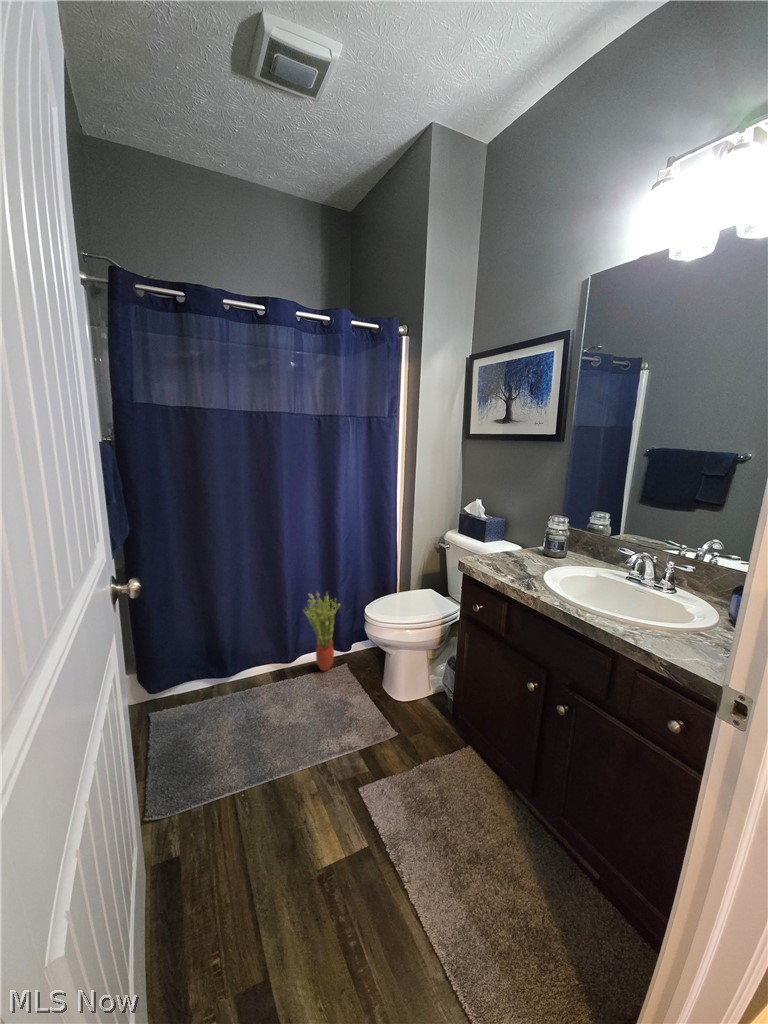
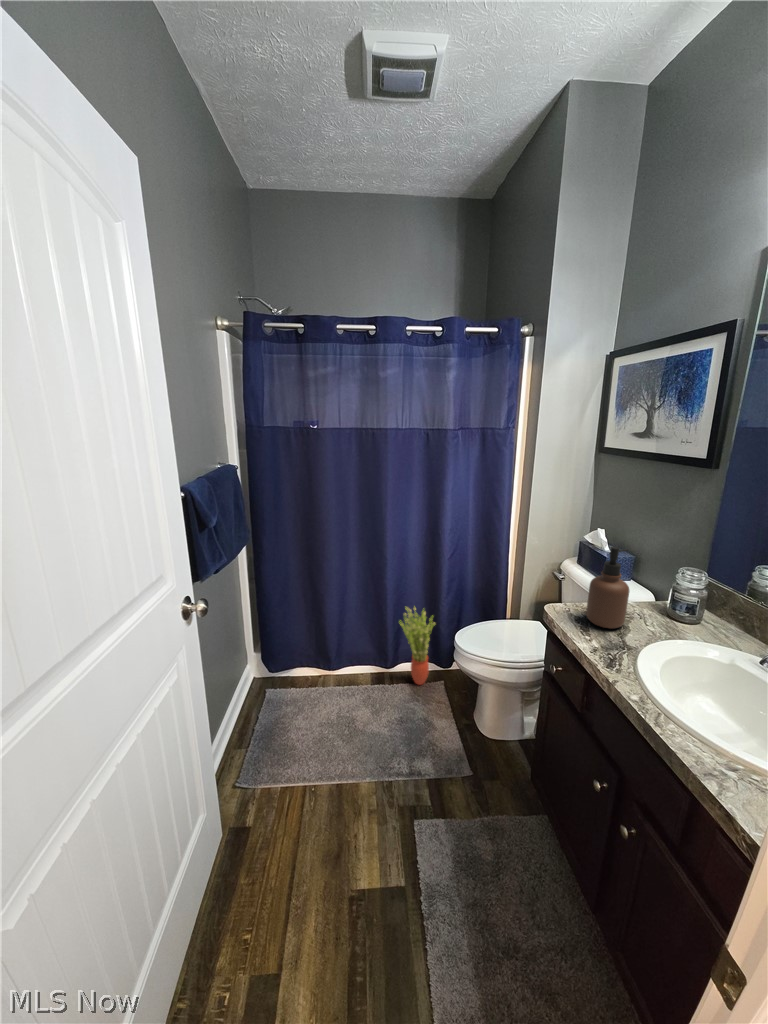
soap dispenser: none [492,499,523,566] -> present [586,547,630,628]

